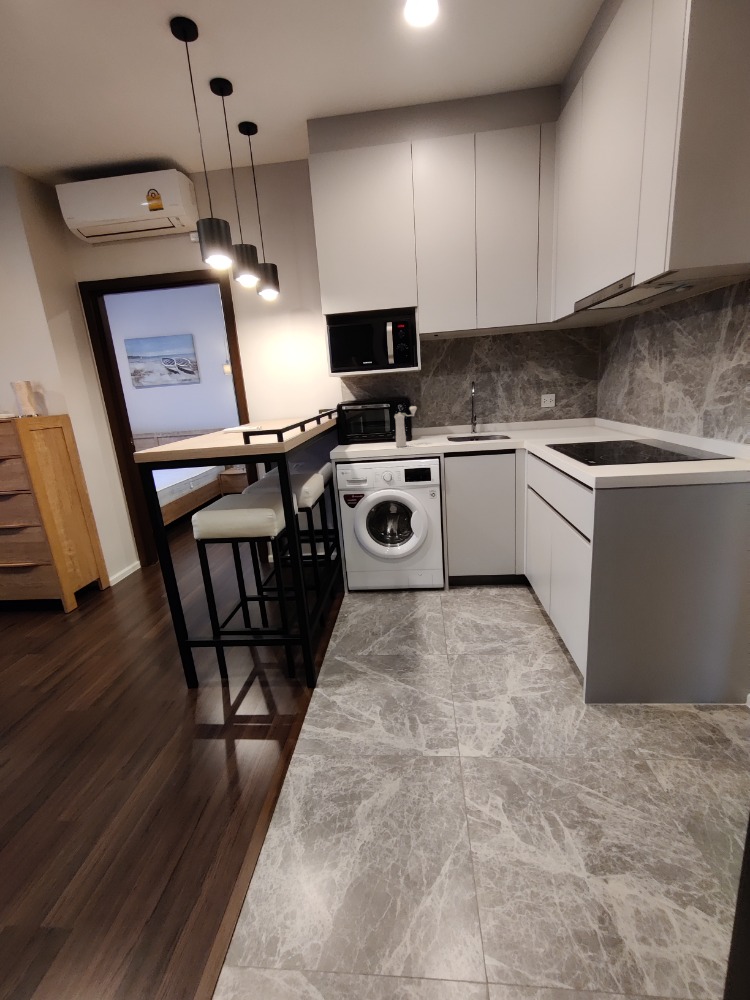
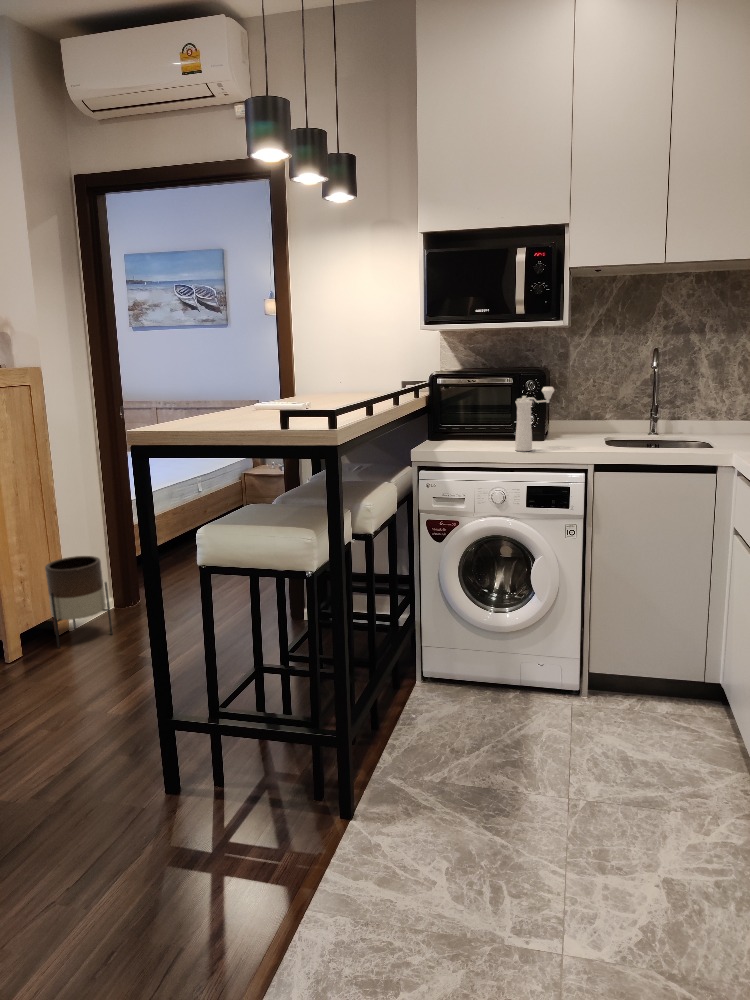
planter: none [86,538,140,602] -> present [45,556,113,648]

